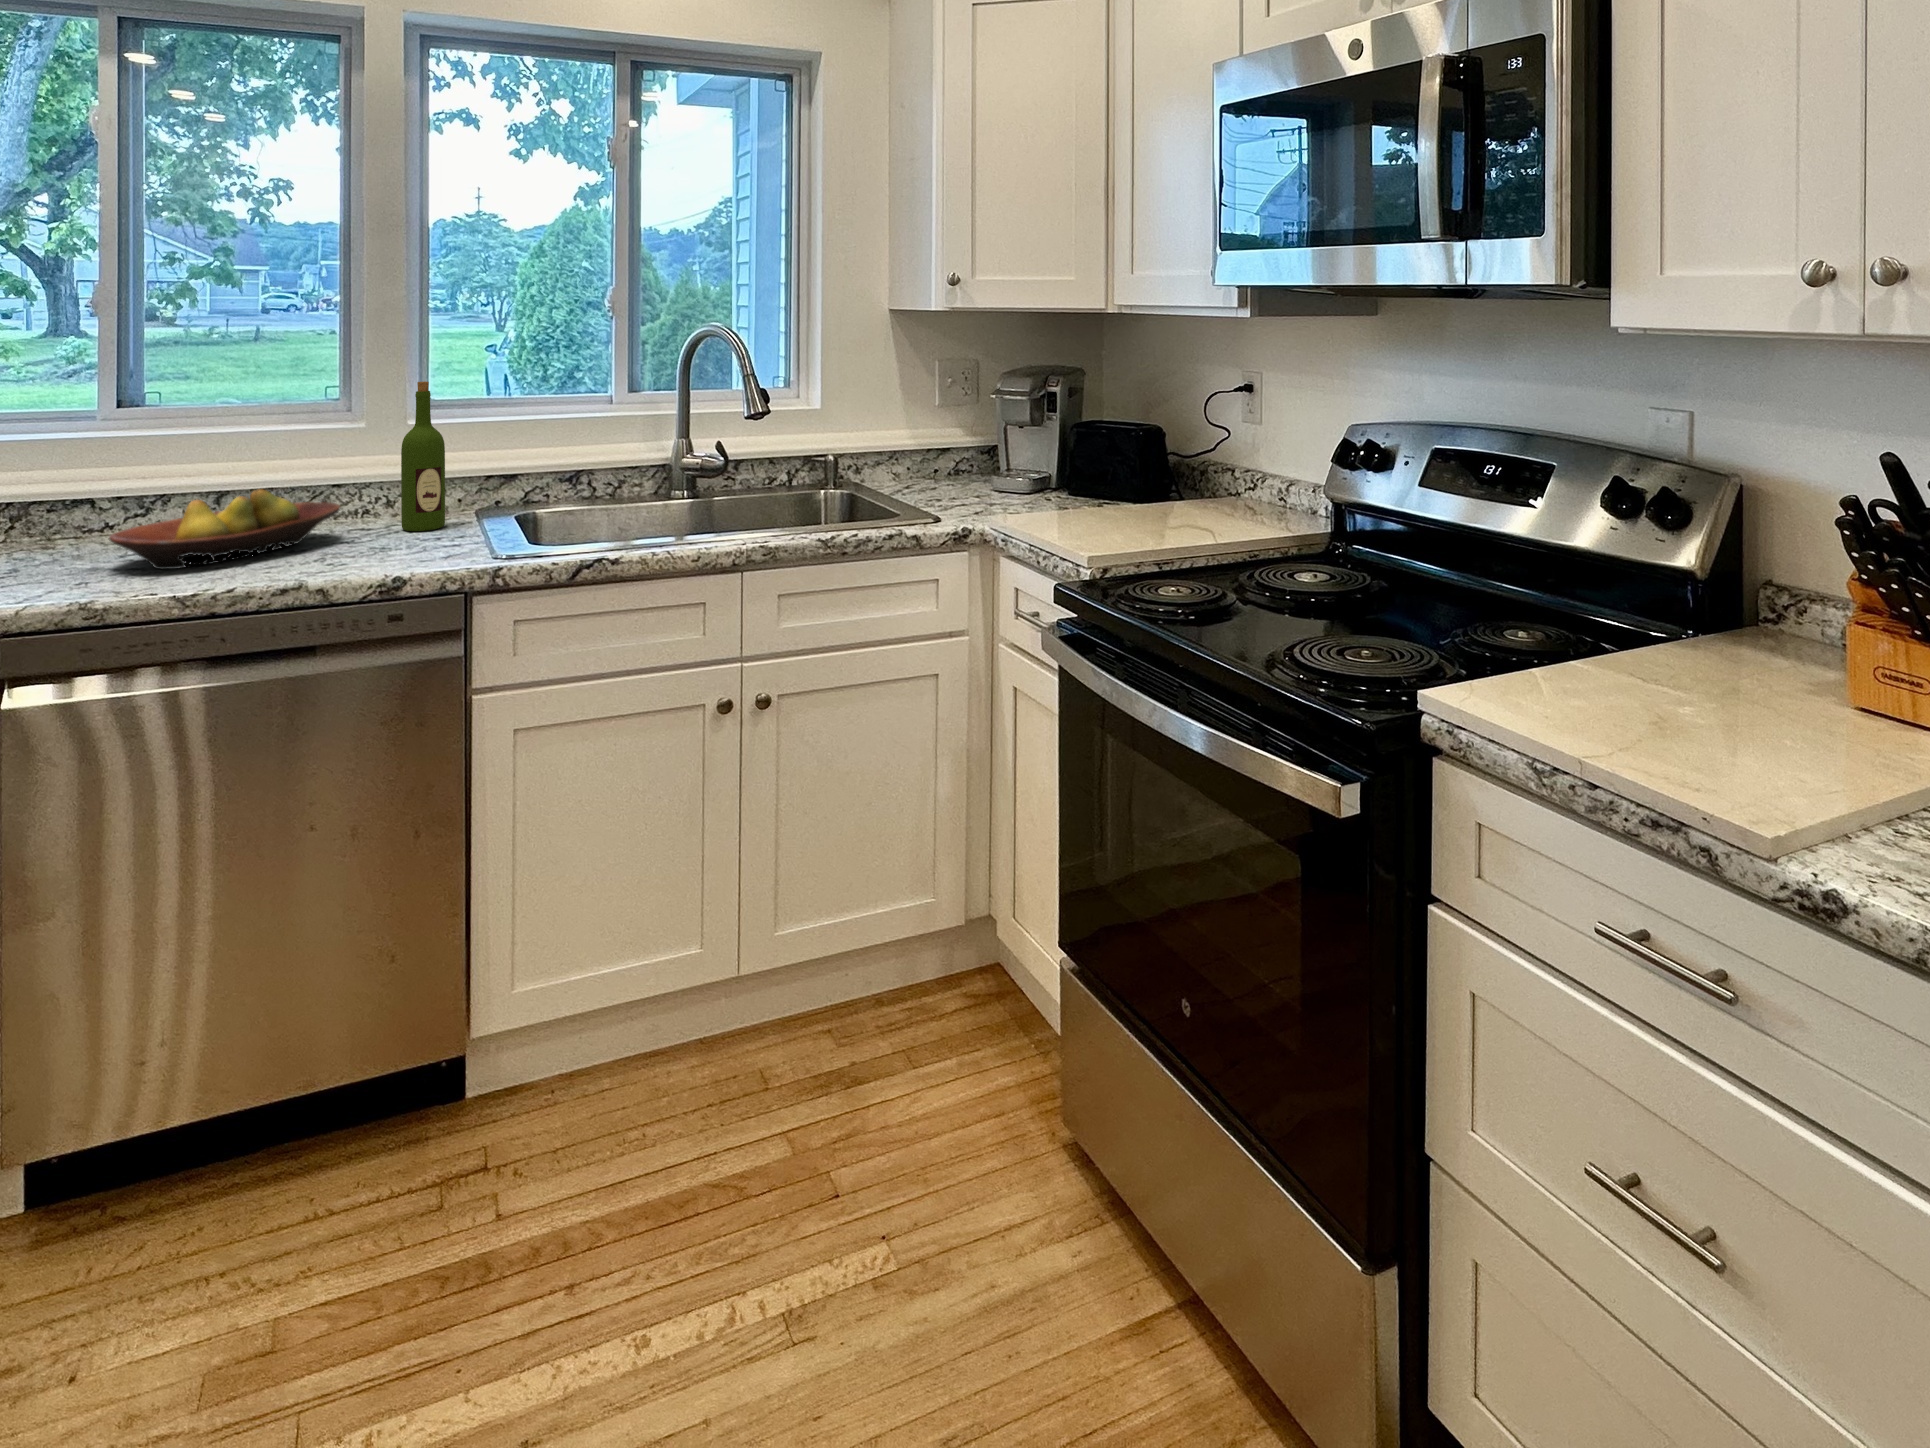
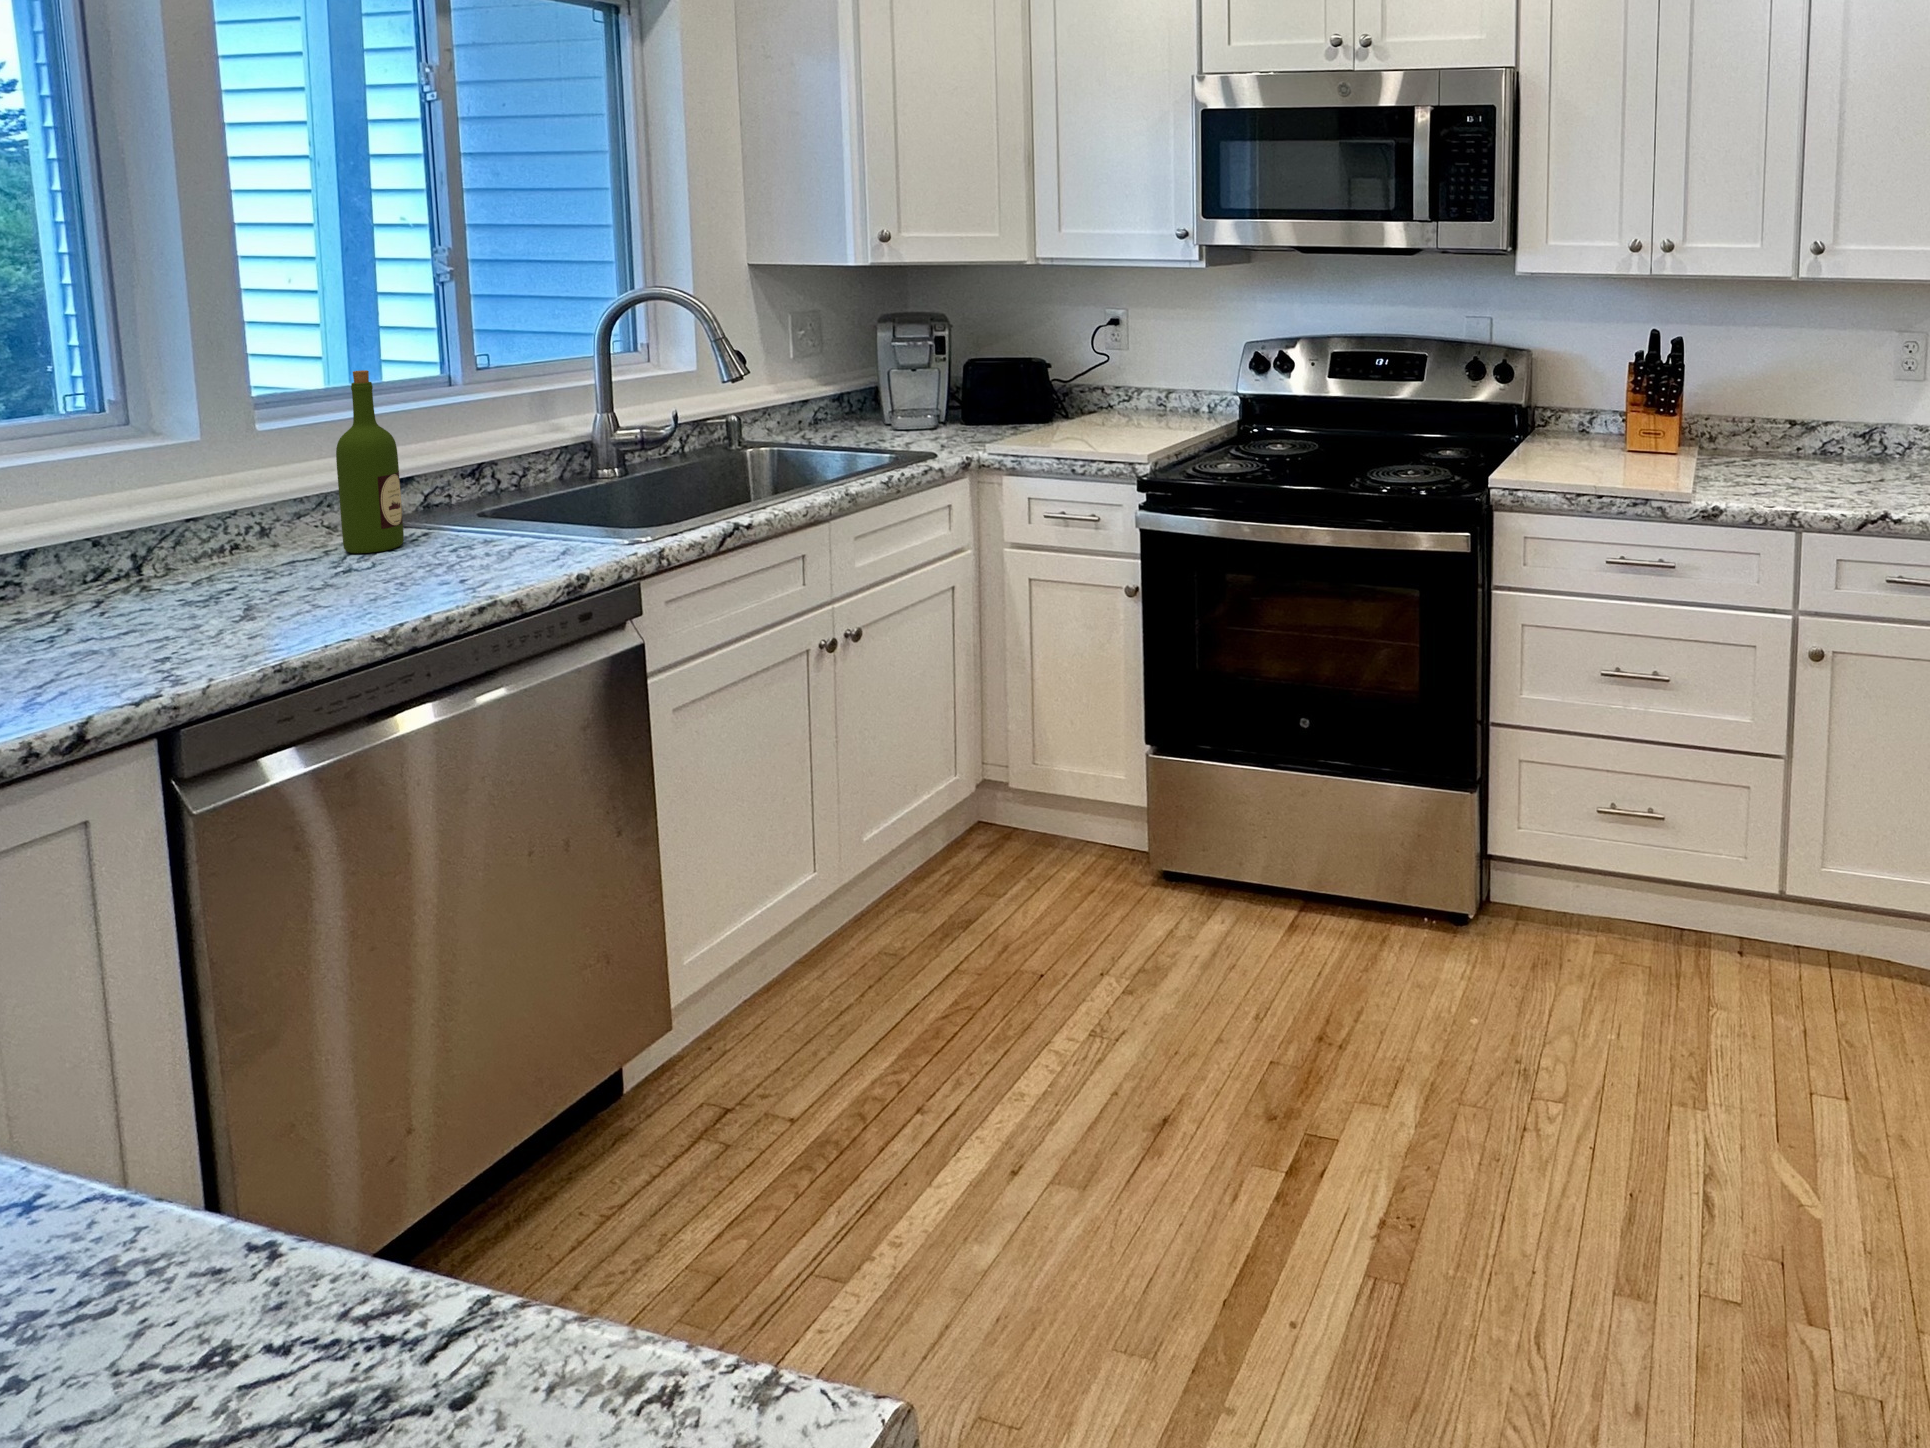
fruit bowl: present [109,489,341,569] -> none [83,524,327,636]

